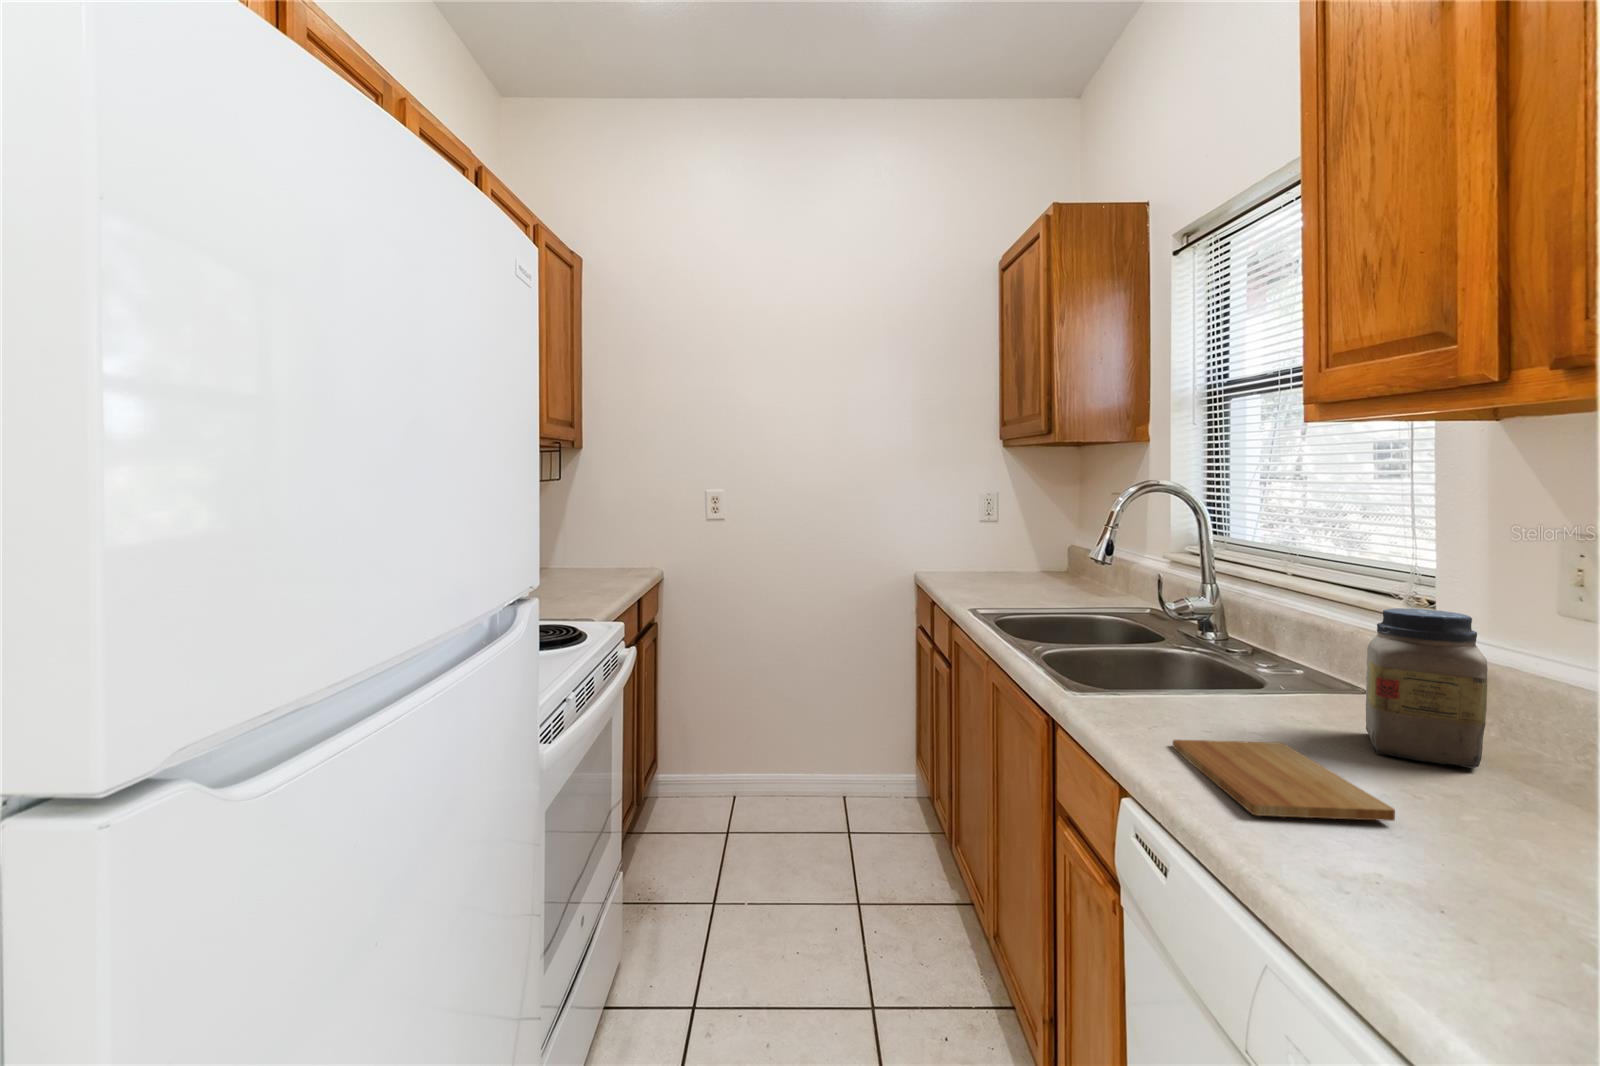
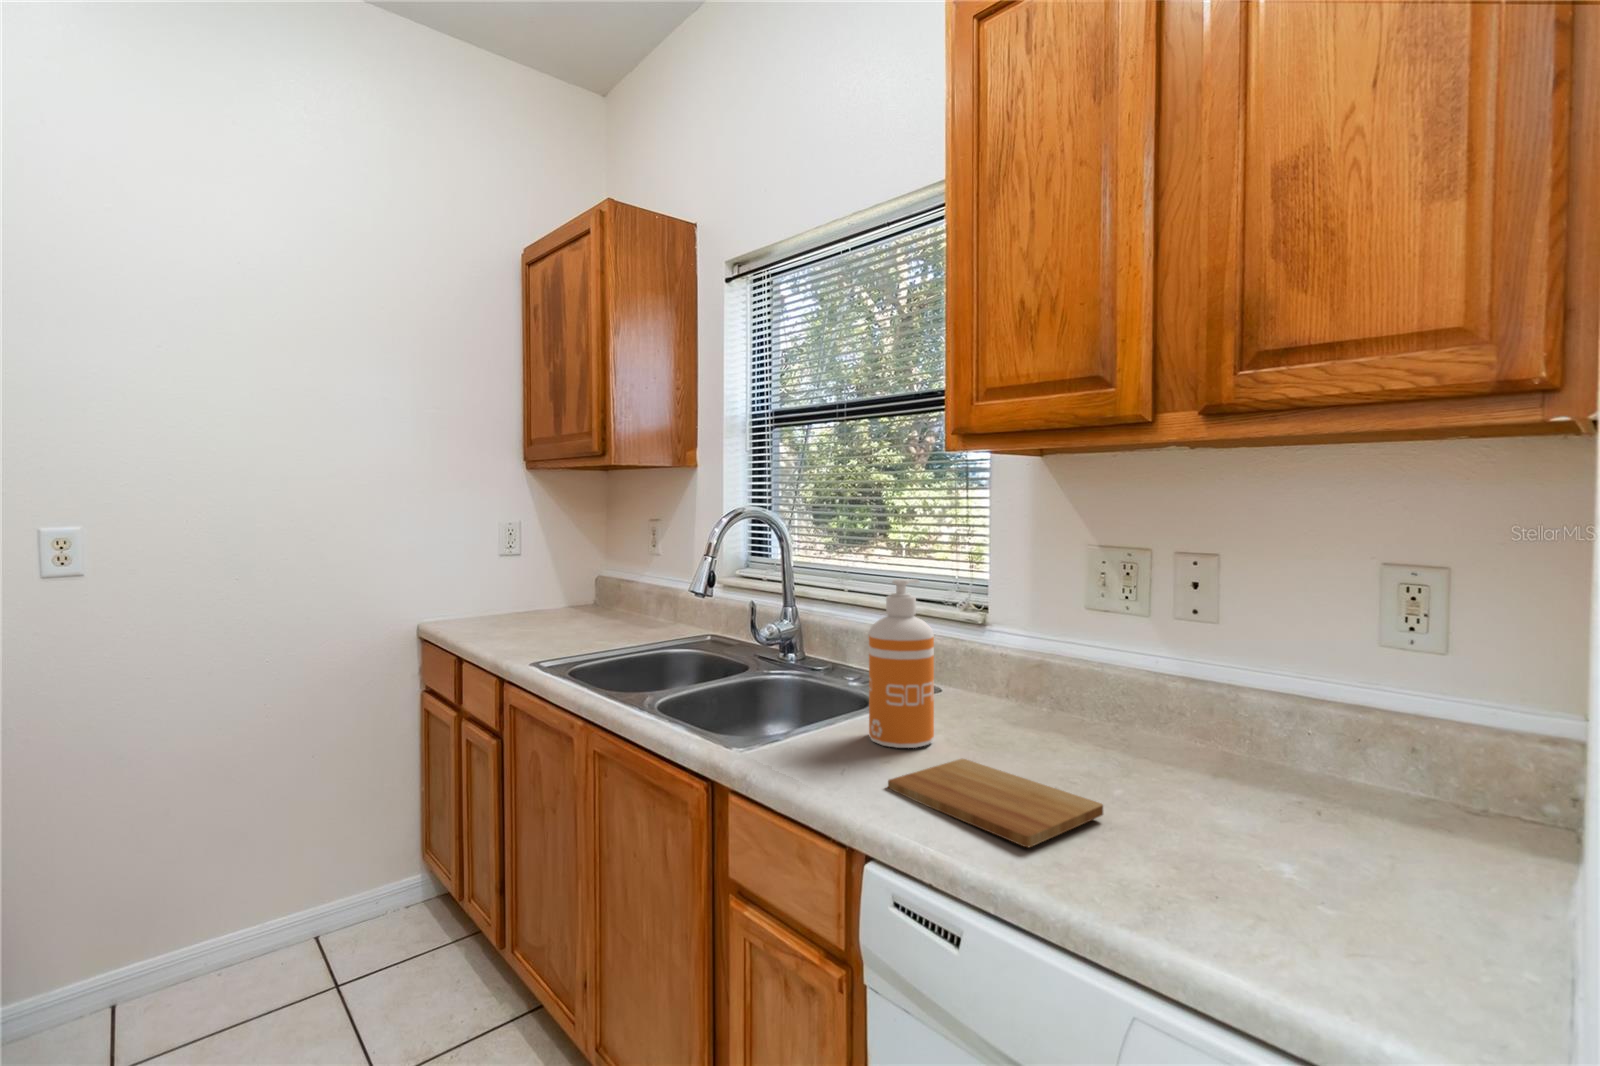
soap dispenser: none [1203,560,1280,727] -> present [869,579,934,748]
jar: present [1366,608,1488,768] -> none [989,615,1082,751]

